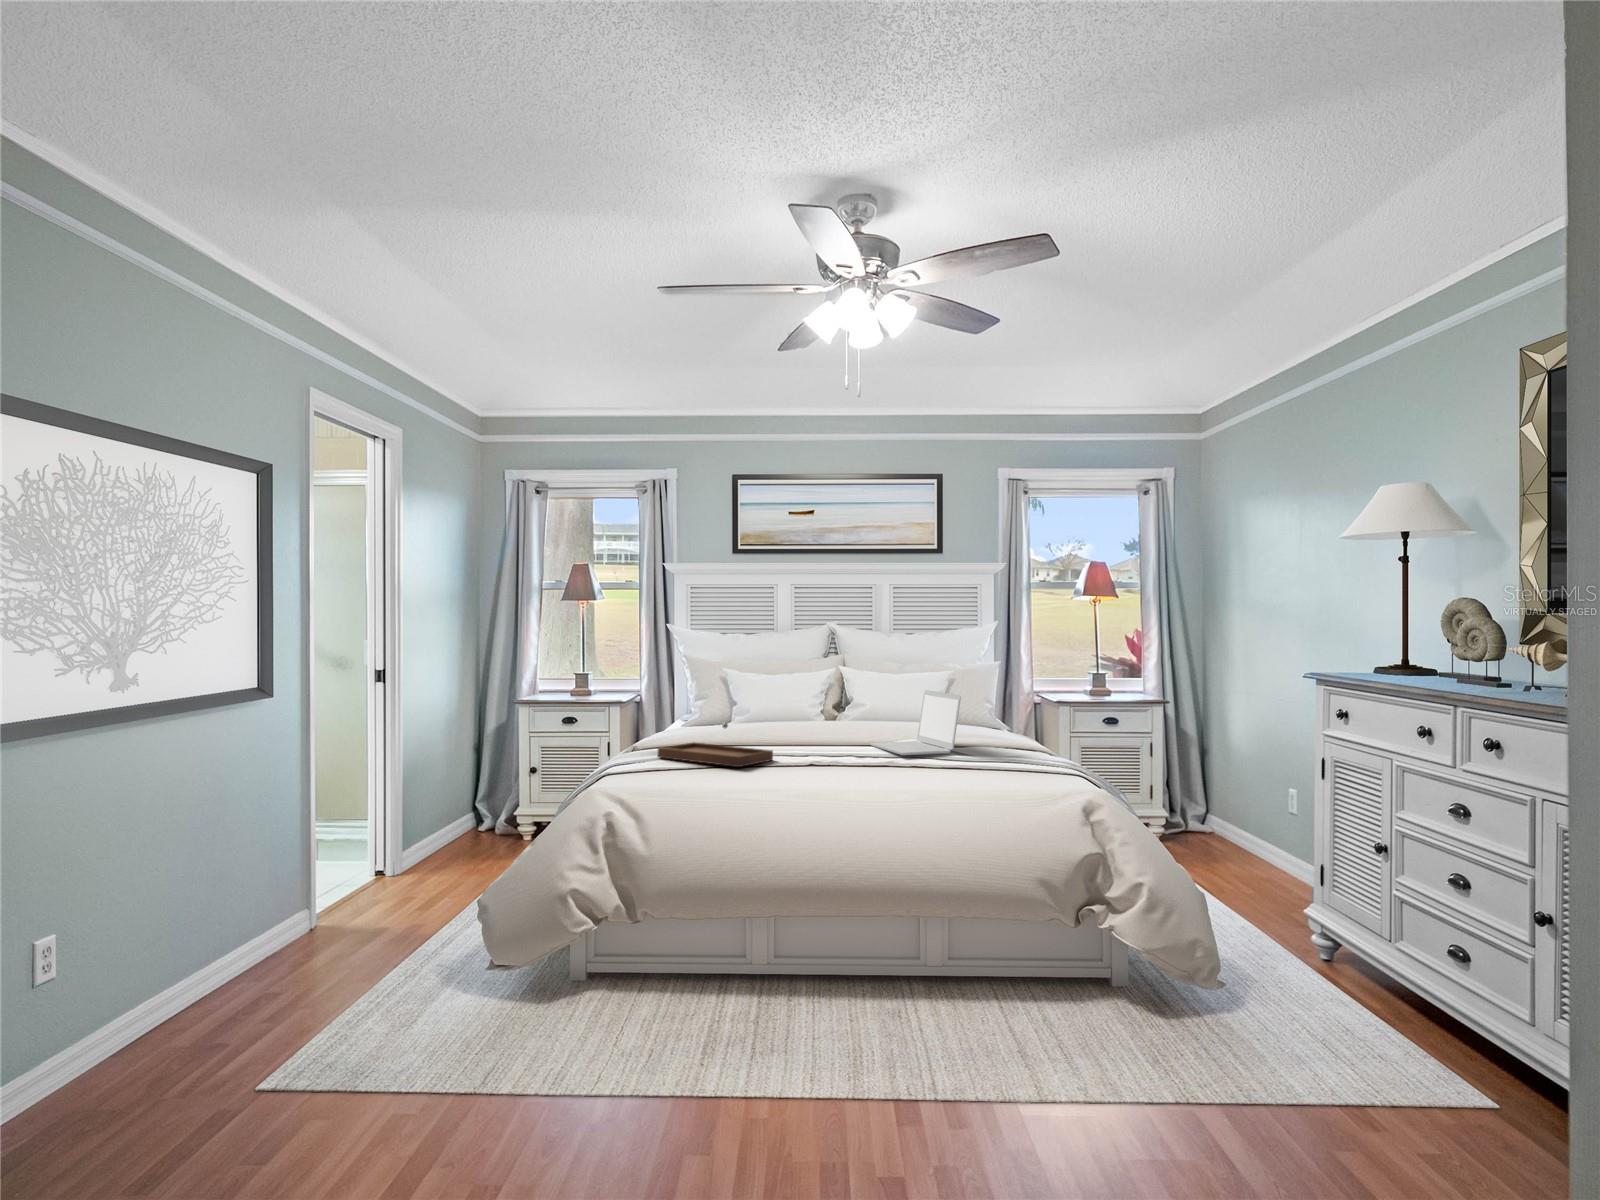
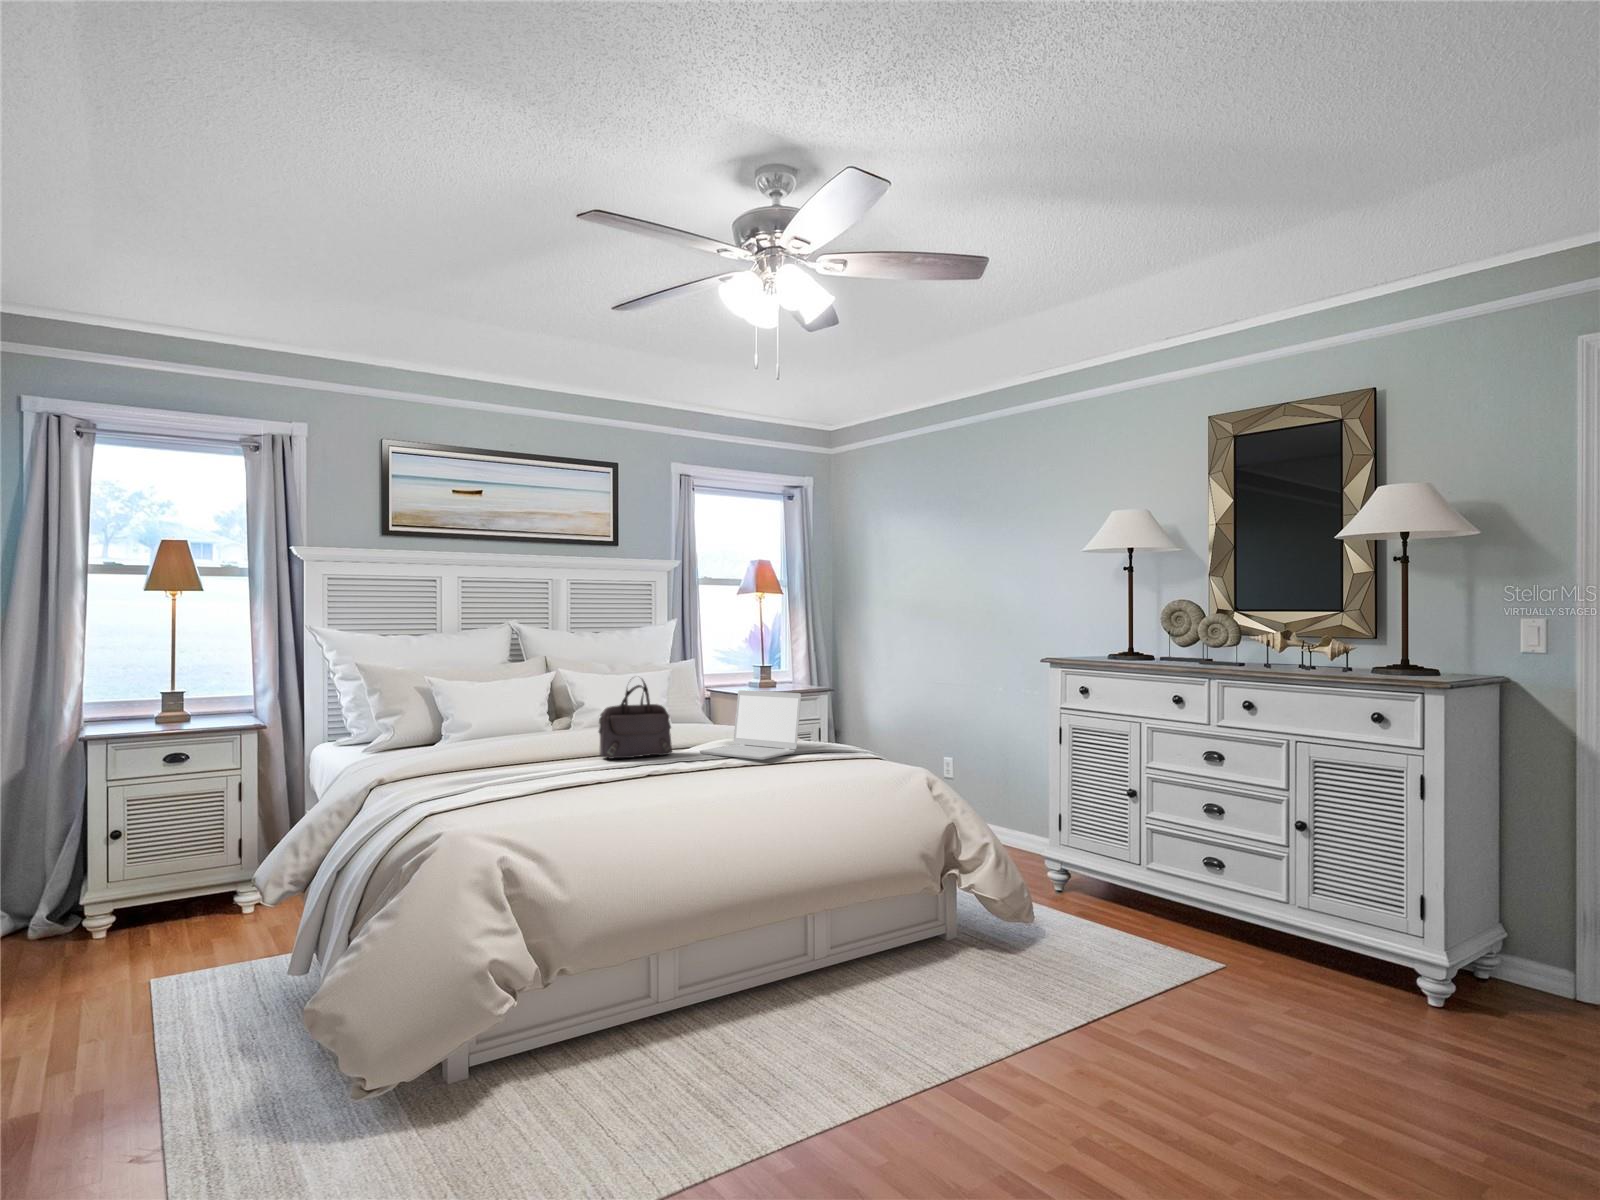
handbag: none [780,671,847,744] -> present [599,679,672,759]
tray: present [658,723,773,767] -> none [501,742,642,794]

